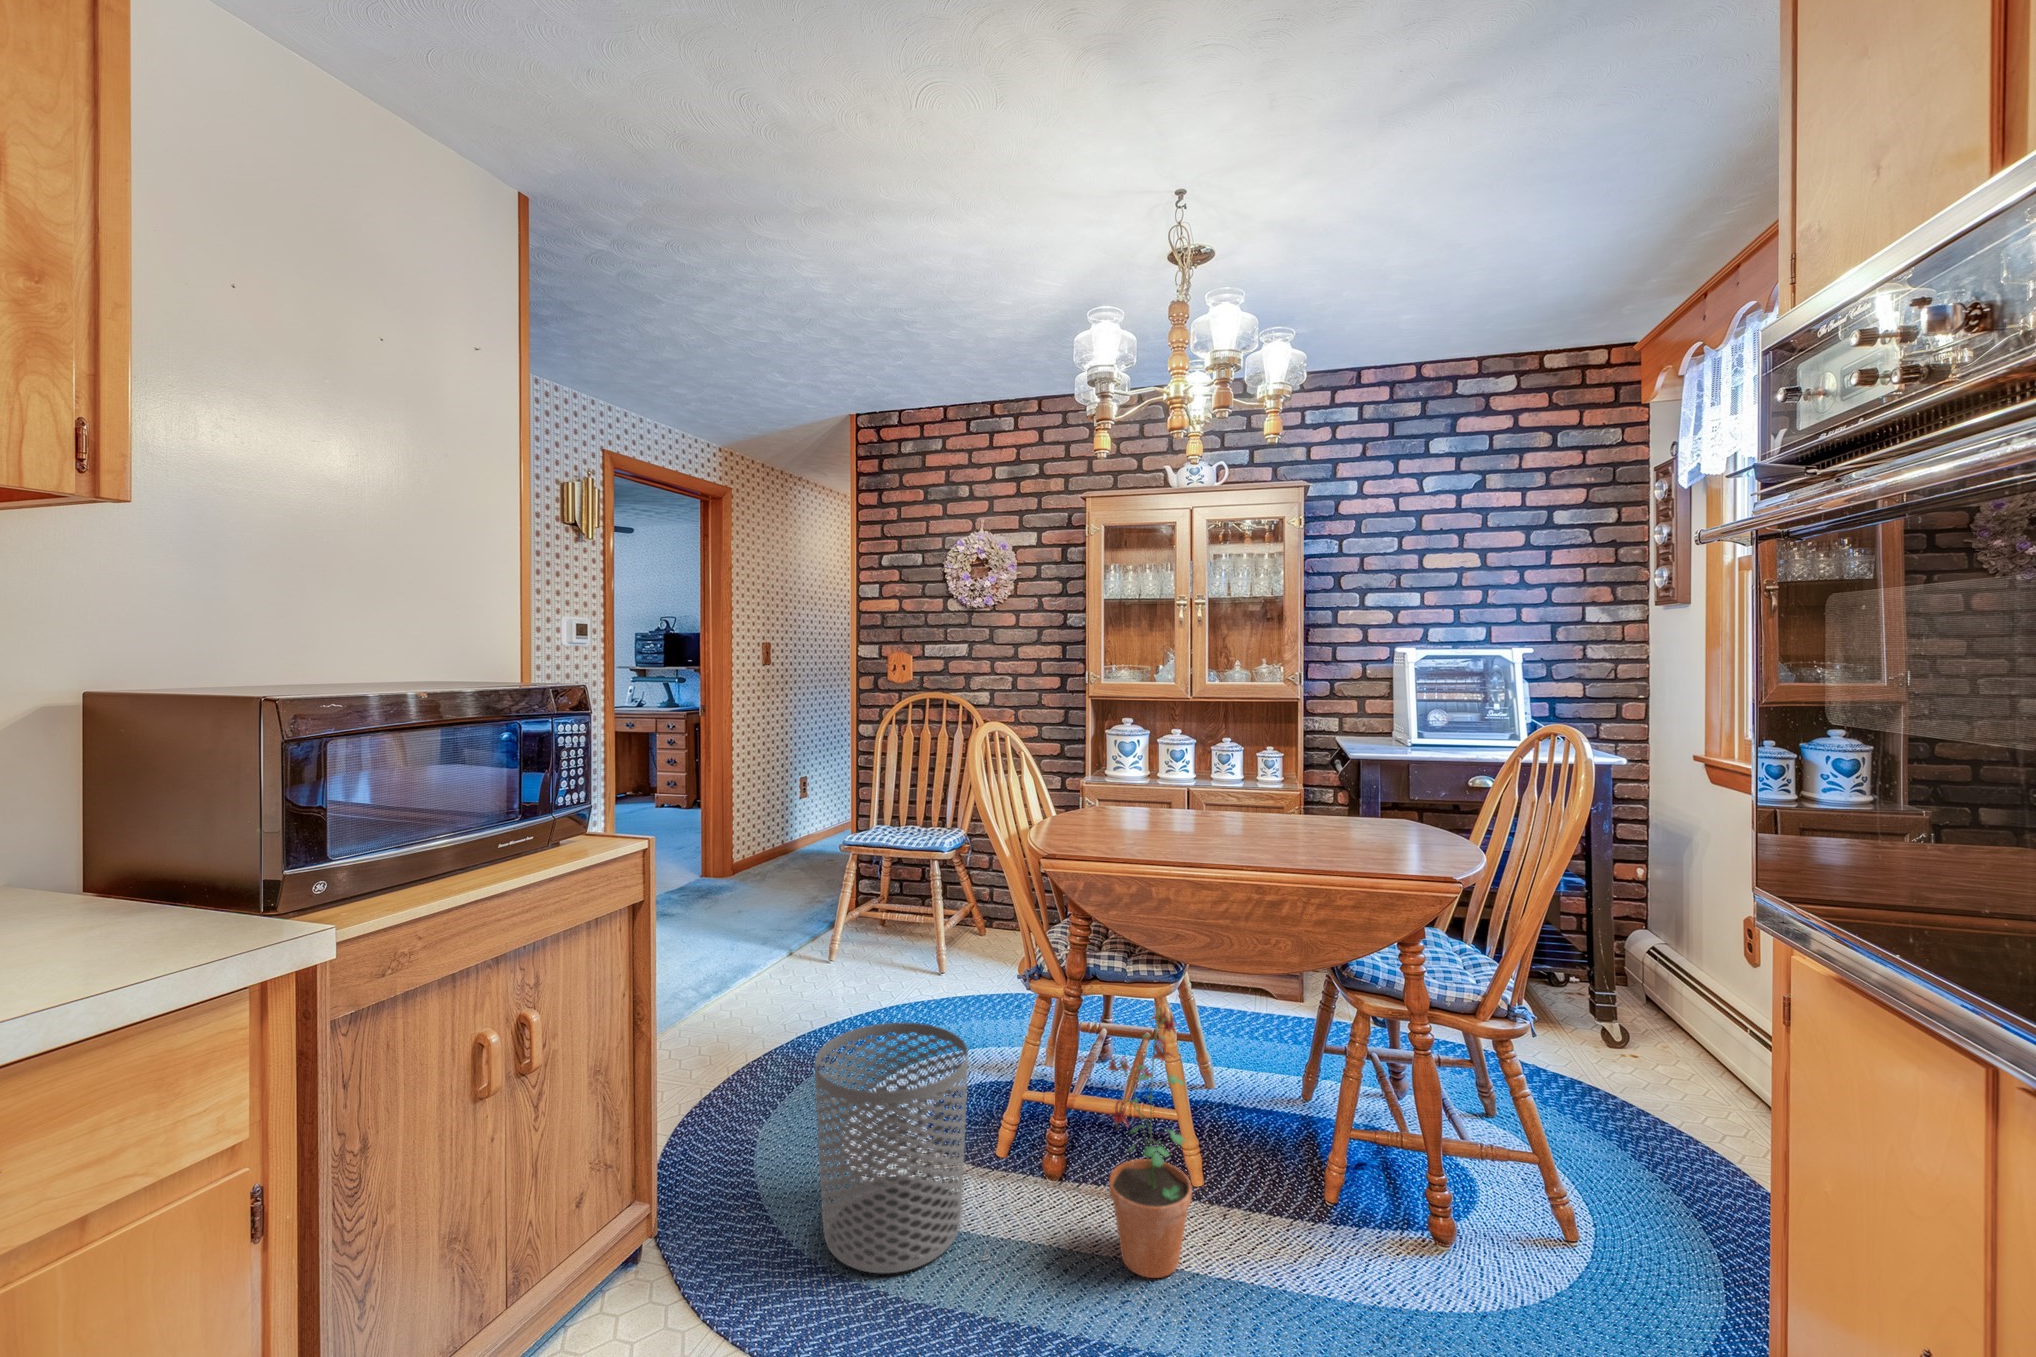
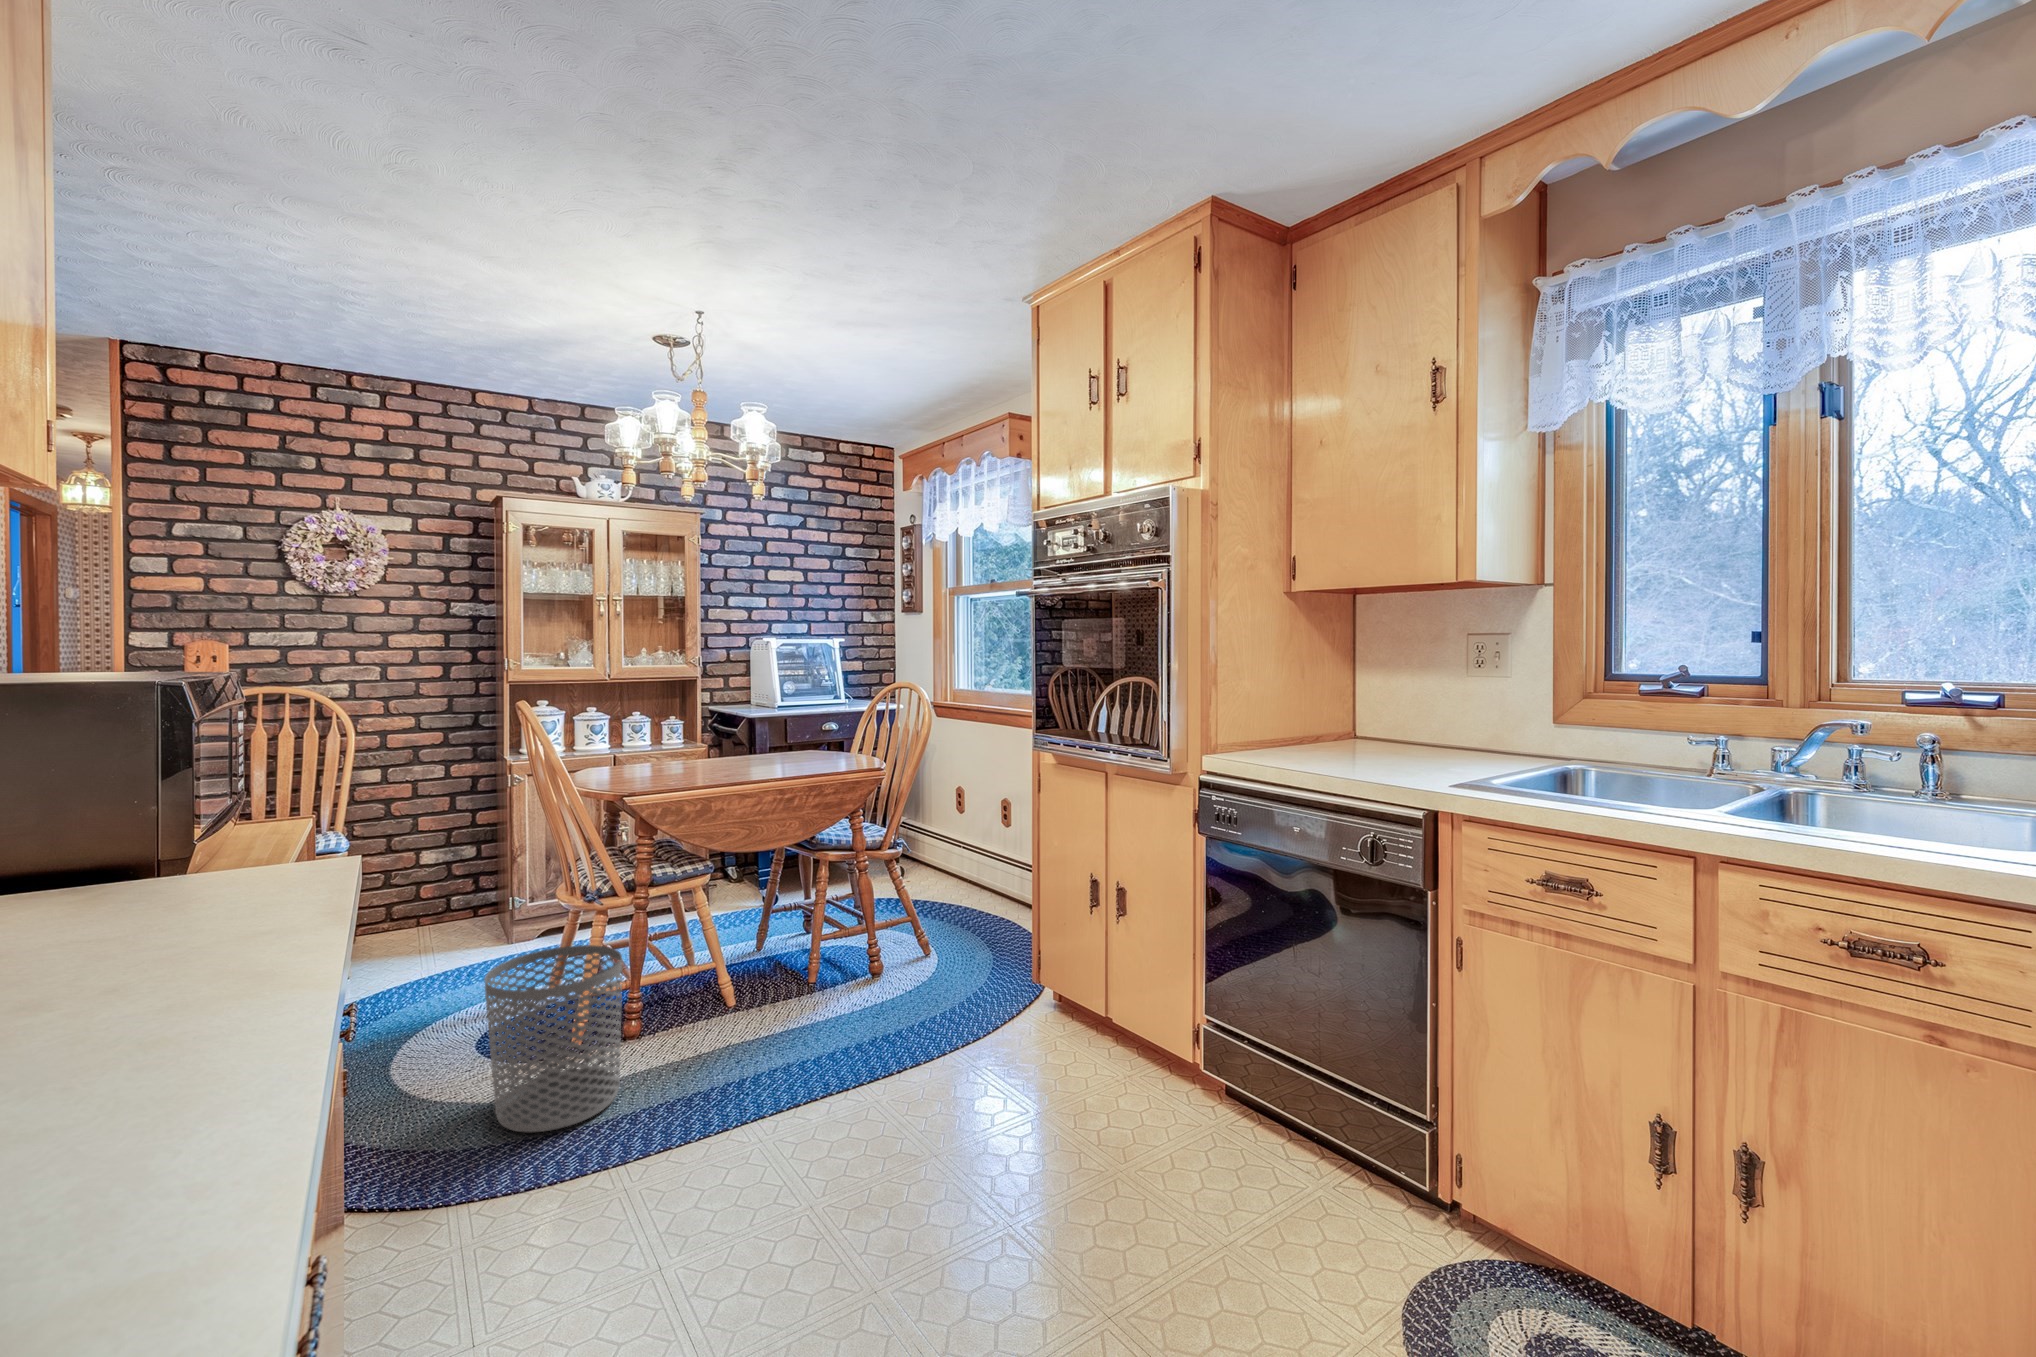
potted plant: present [1108,1005,1192,1278] -> none [701,879,778,1048]

